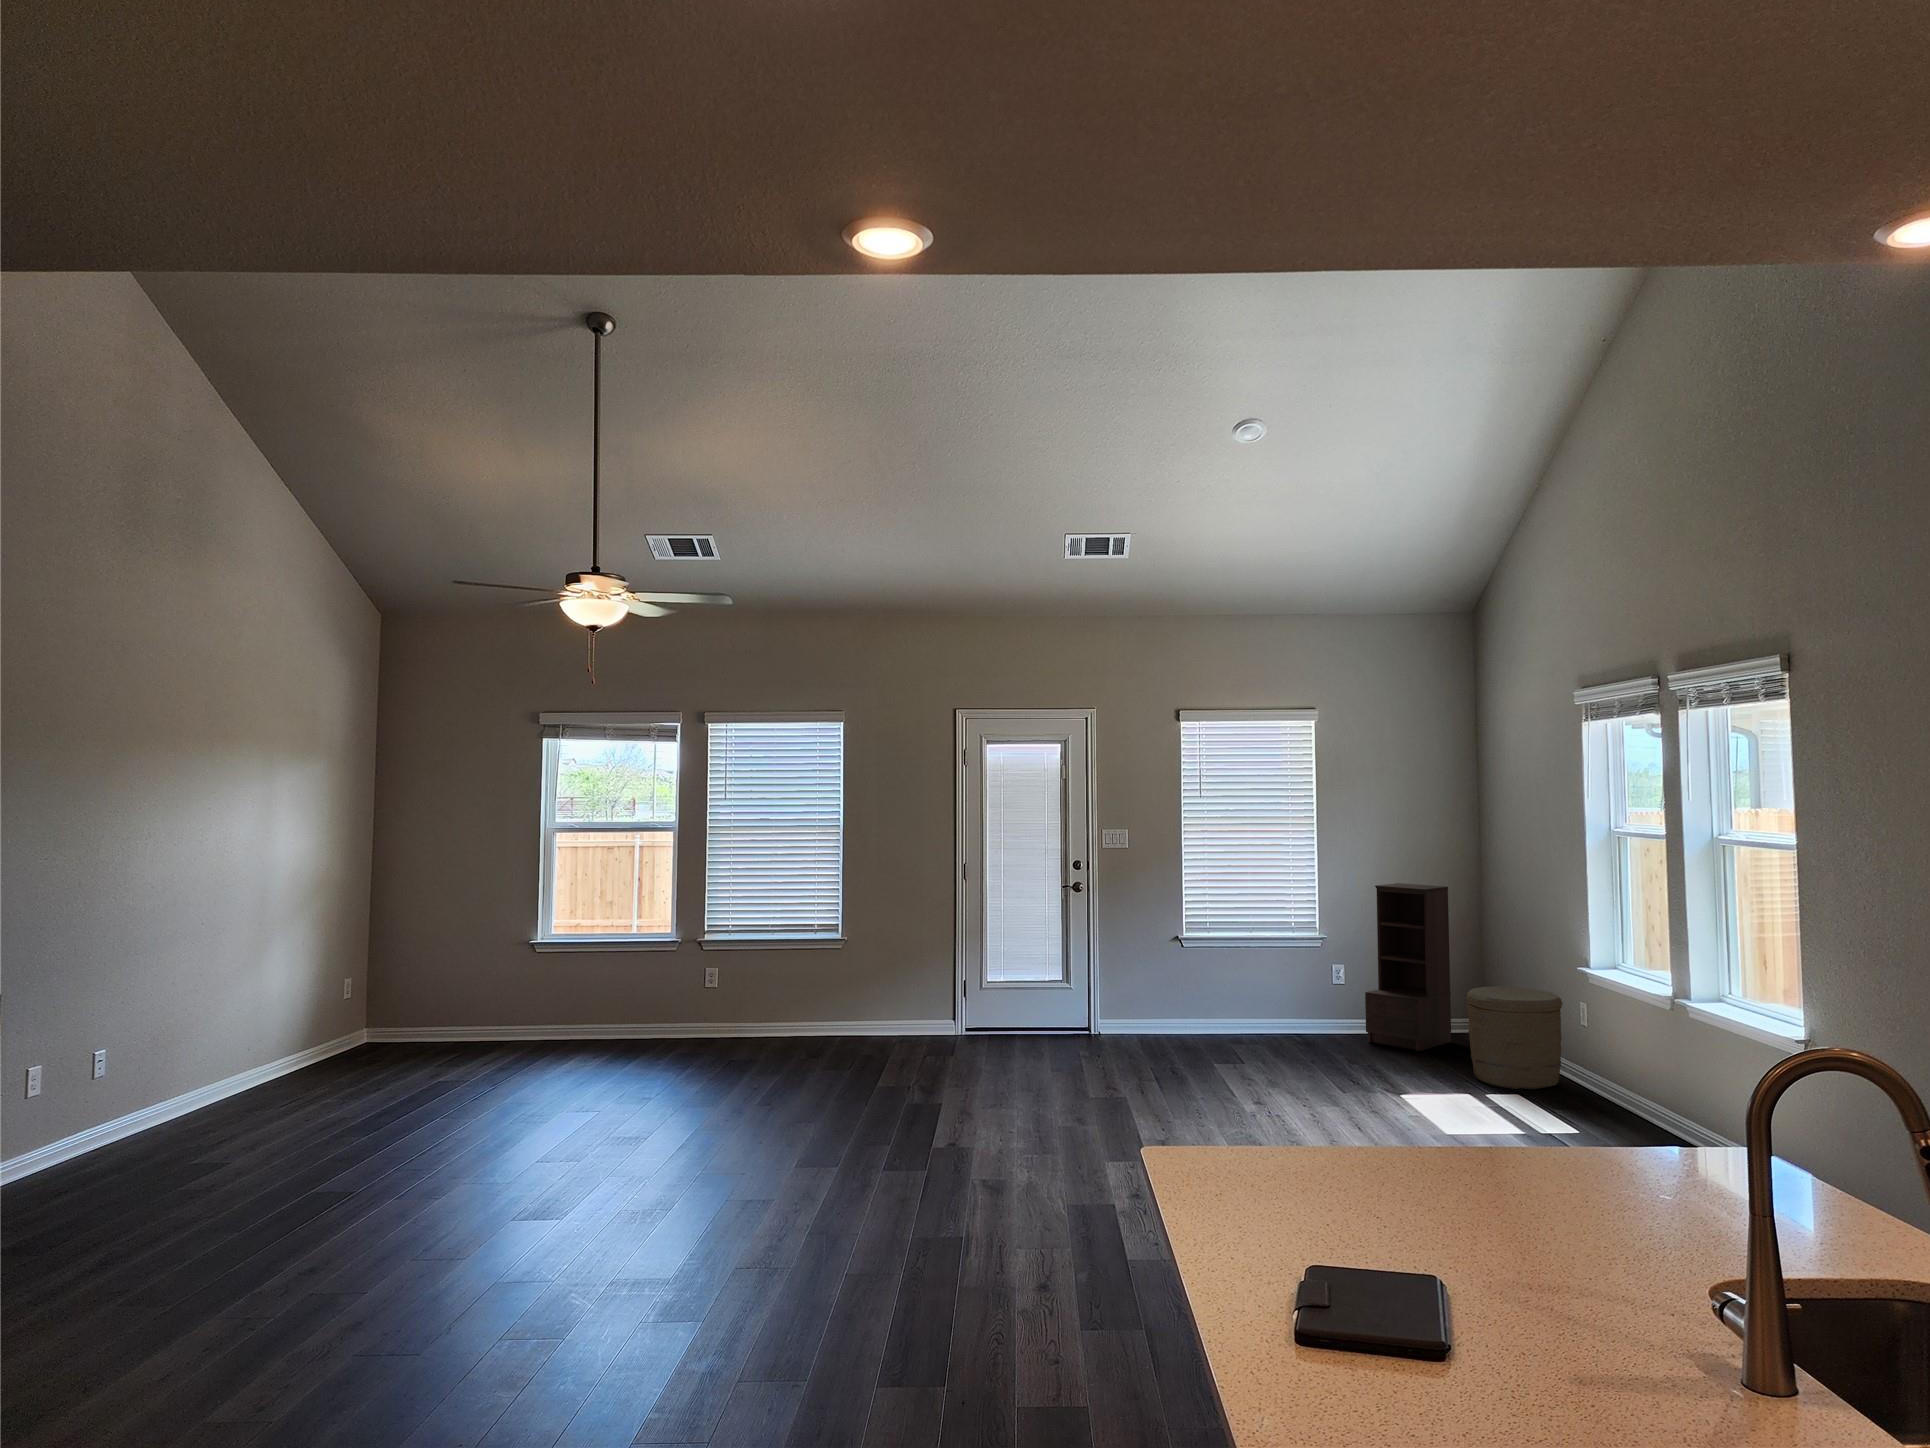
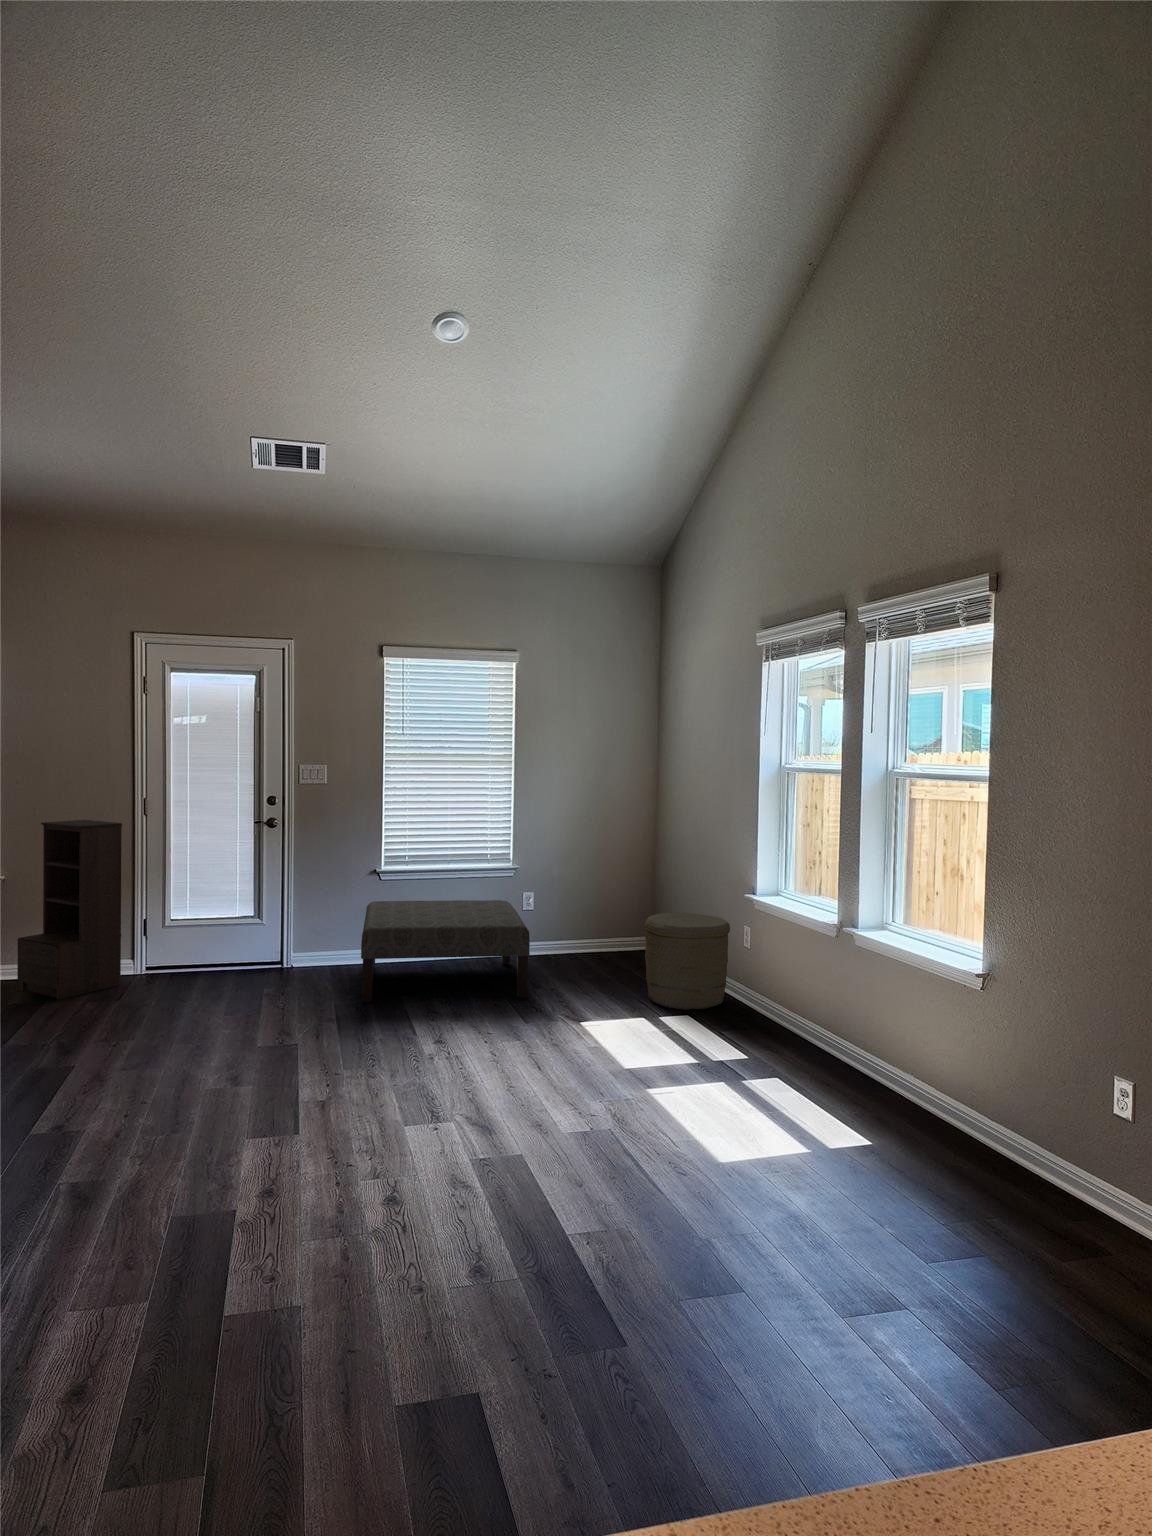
bookshelf: present [1365,883,1451,1051] -> present [17,820,122,1000]
ottoman: none [1172,969,1343,1072] -> present [361,900,530,1003]

